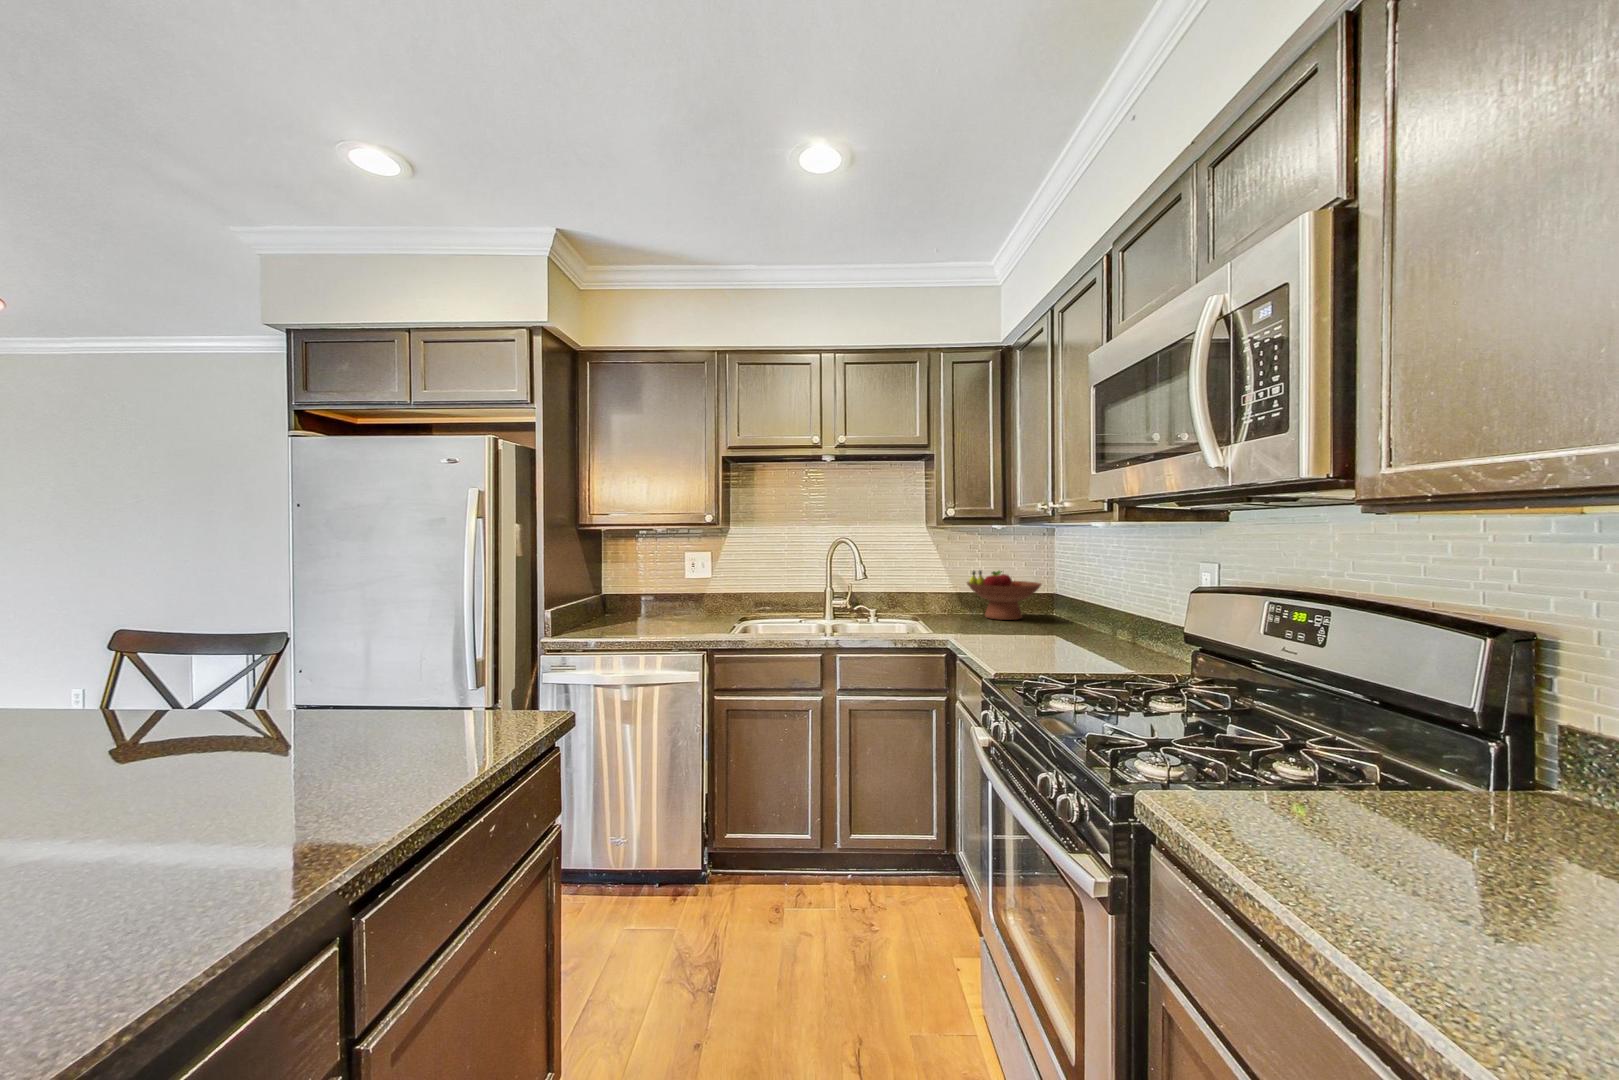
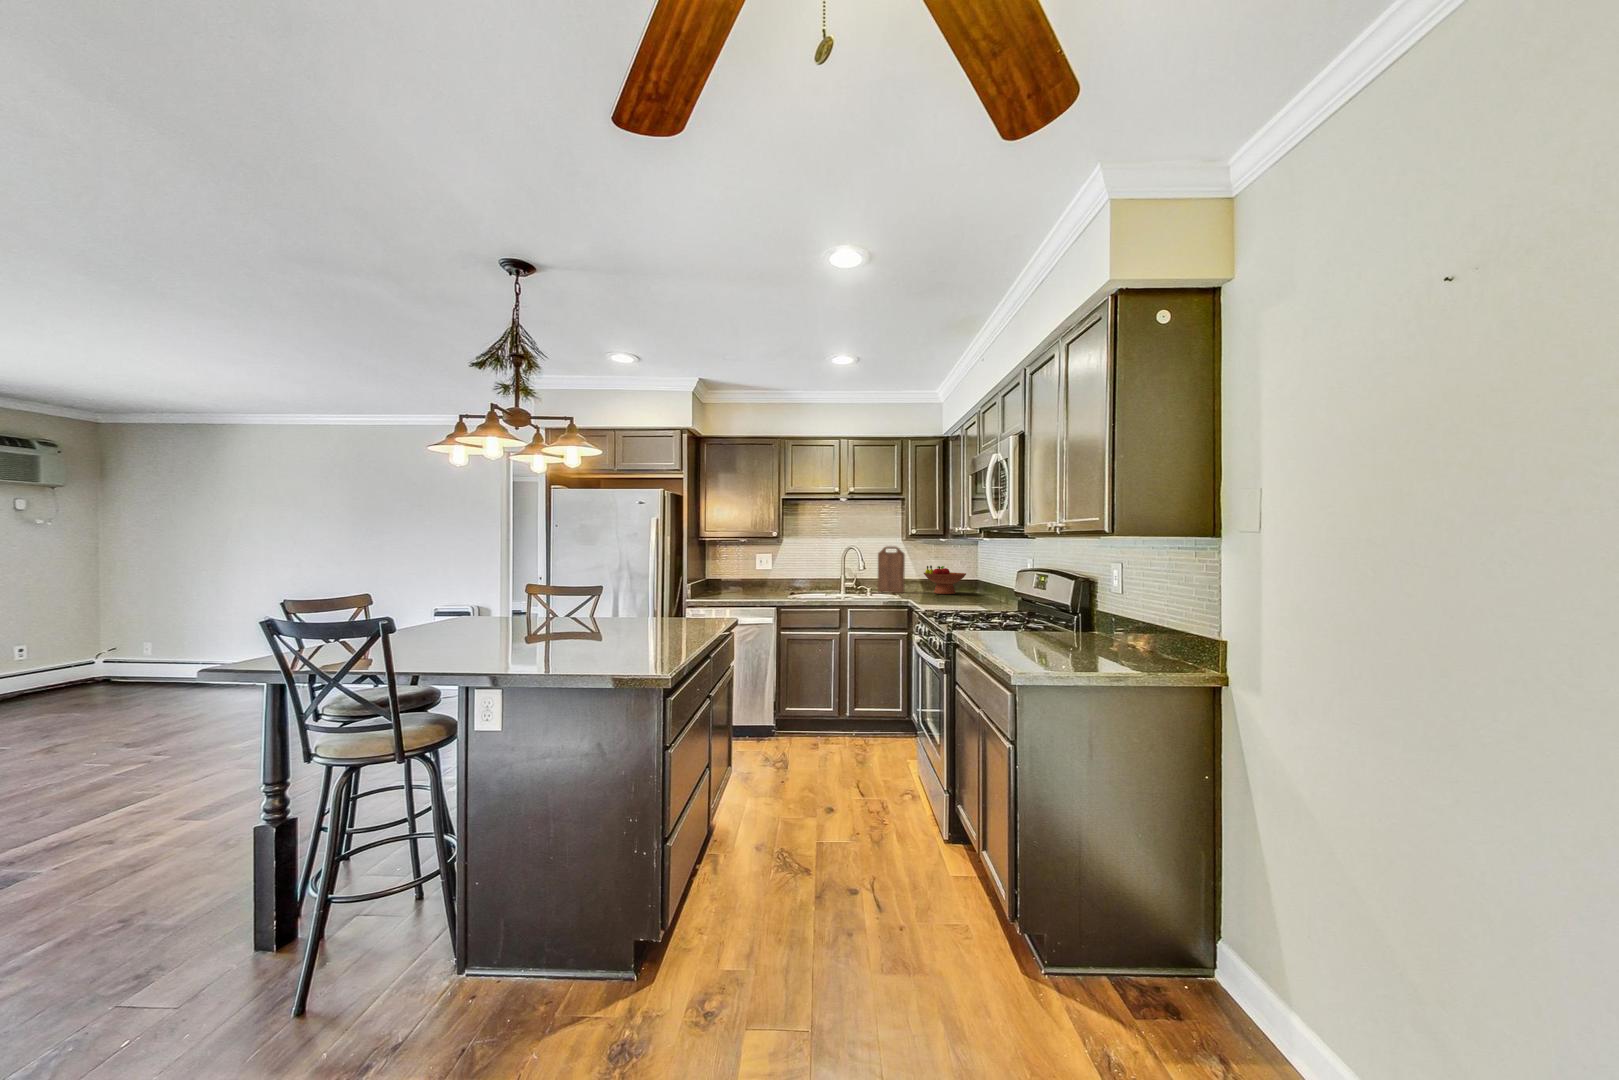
cutting board: none [888,538,934,617] -> present [878,546,905,593]

